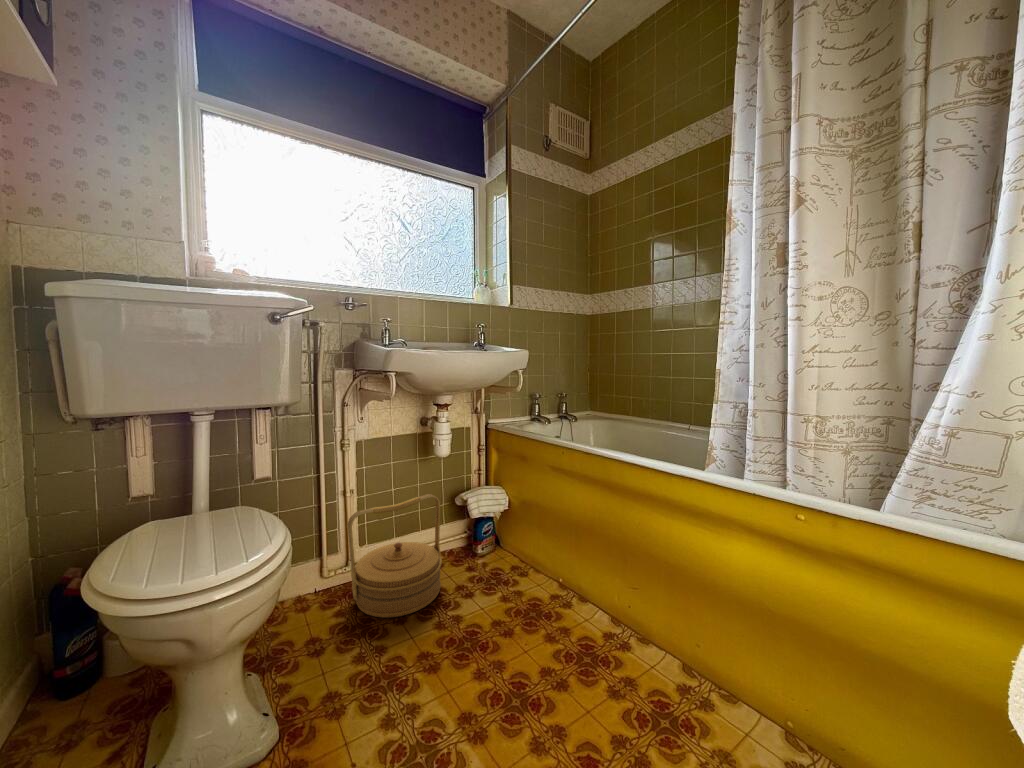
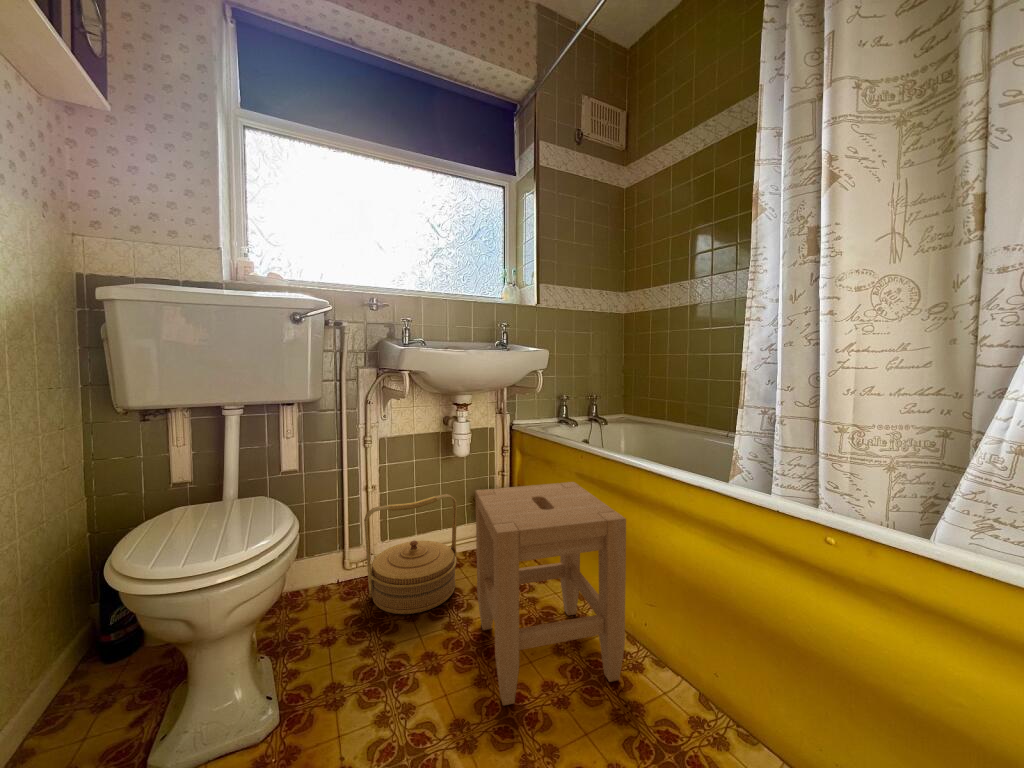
stool: none [466,477,617,696] -> present [476,482,626,705]

